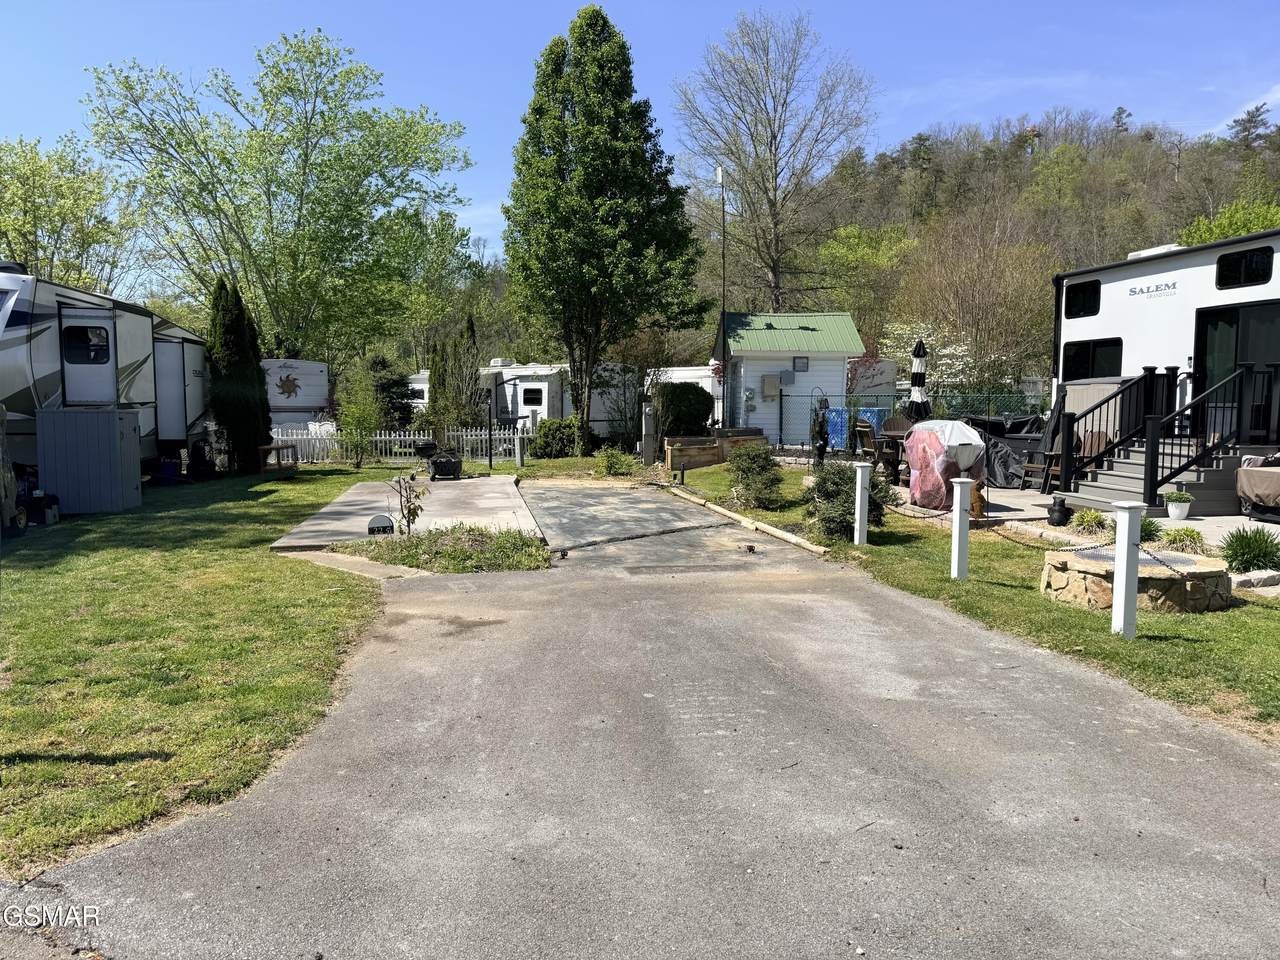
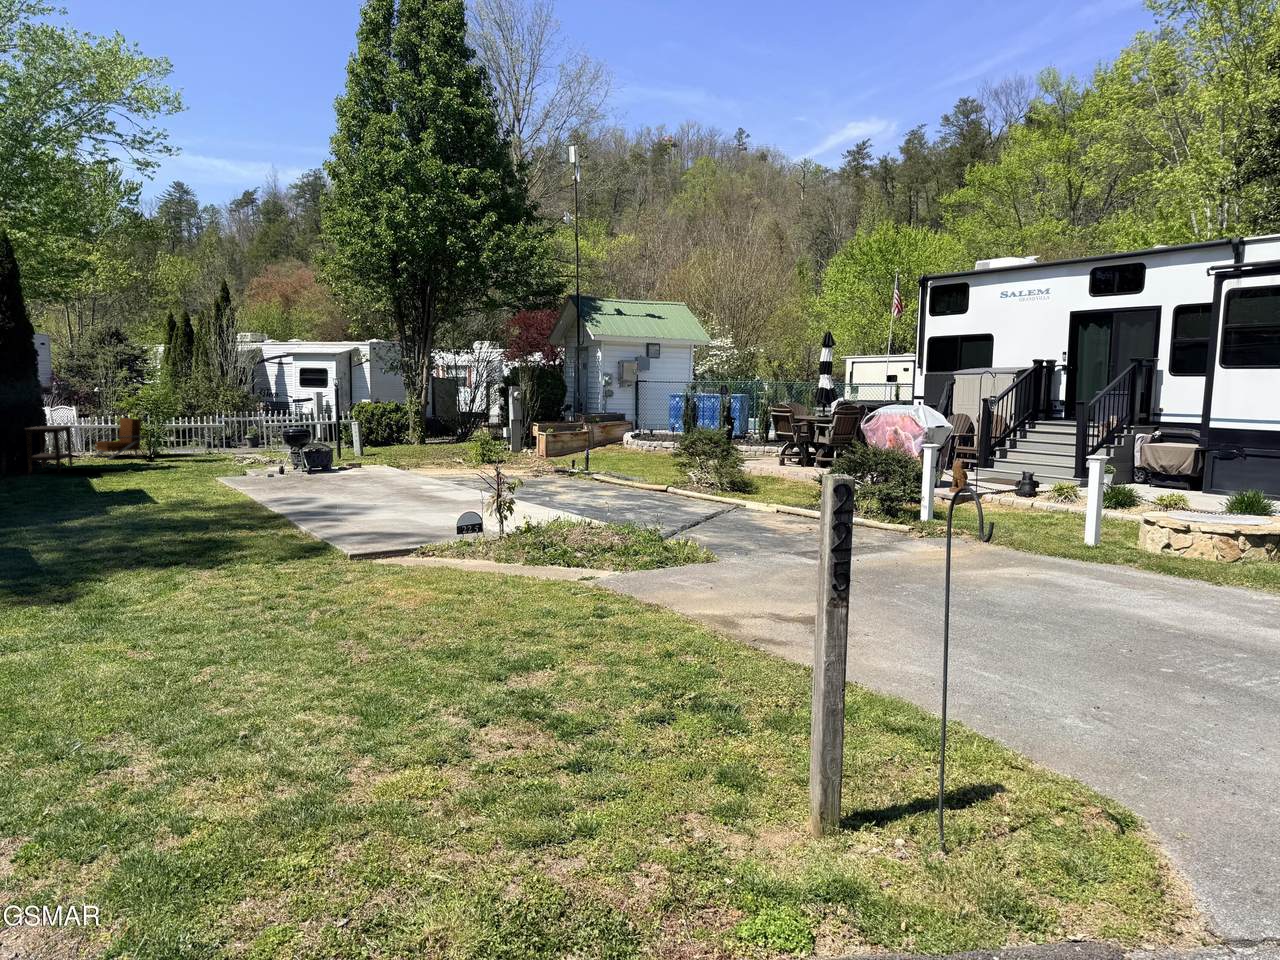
lounge chair: none [332,436,365,469] -> present [93,418,146,460]

